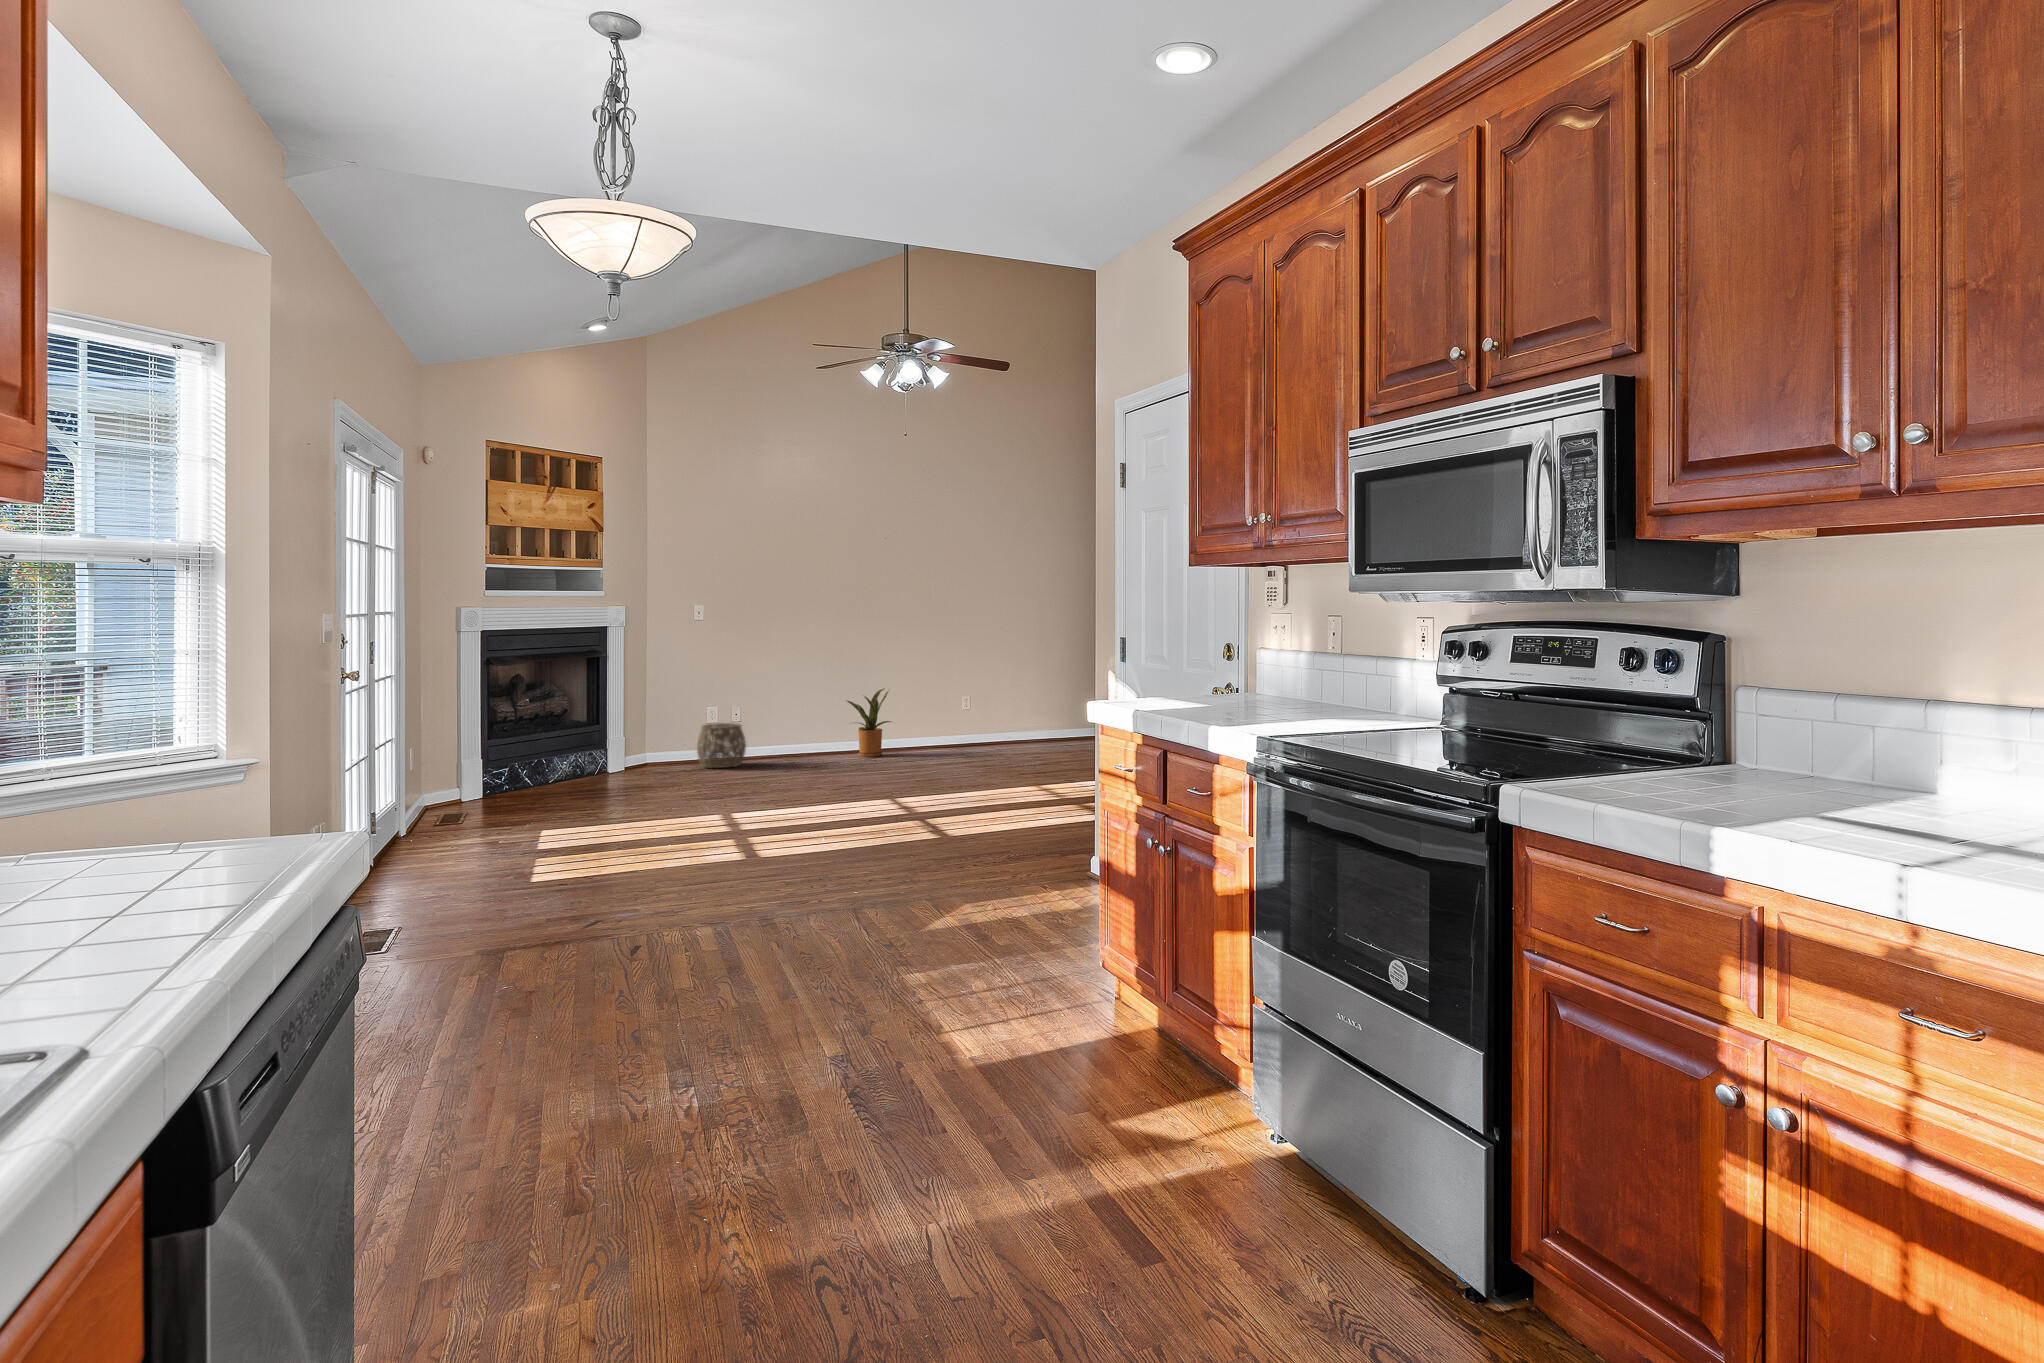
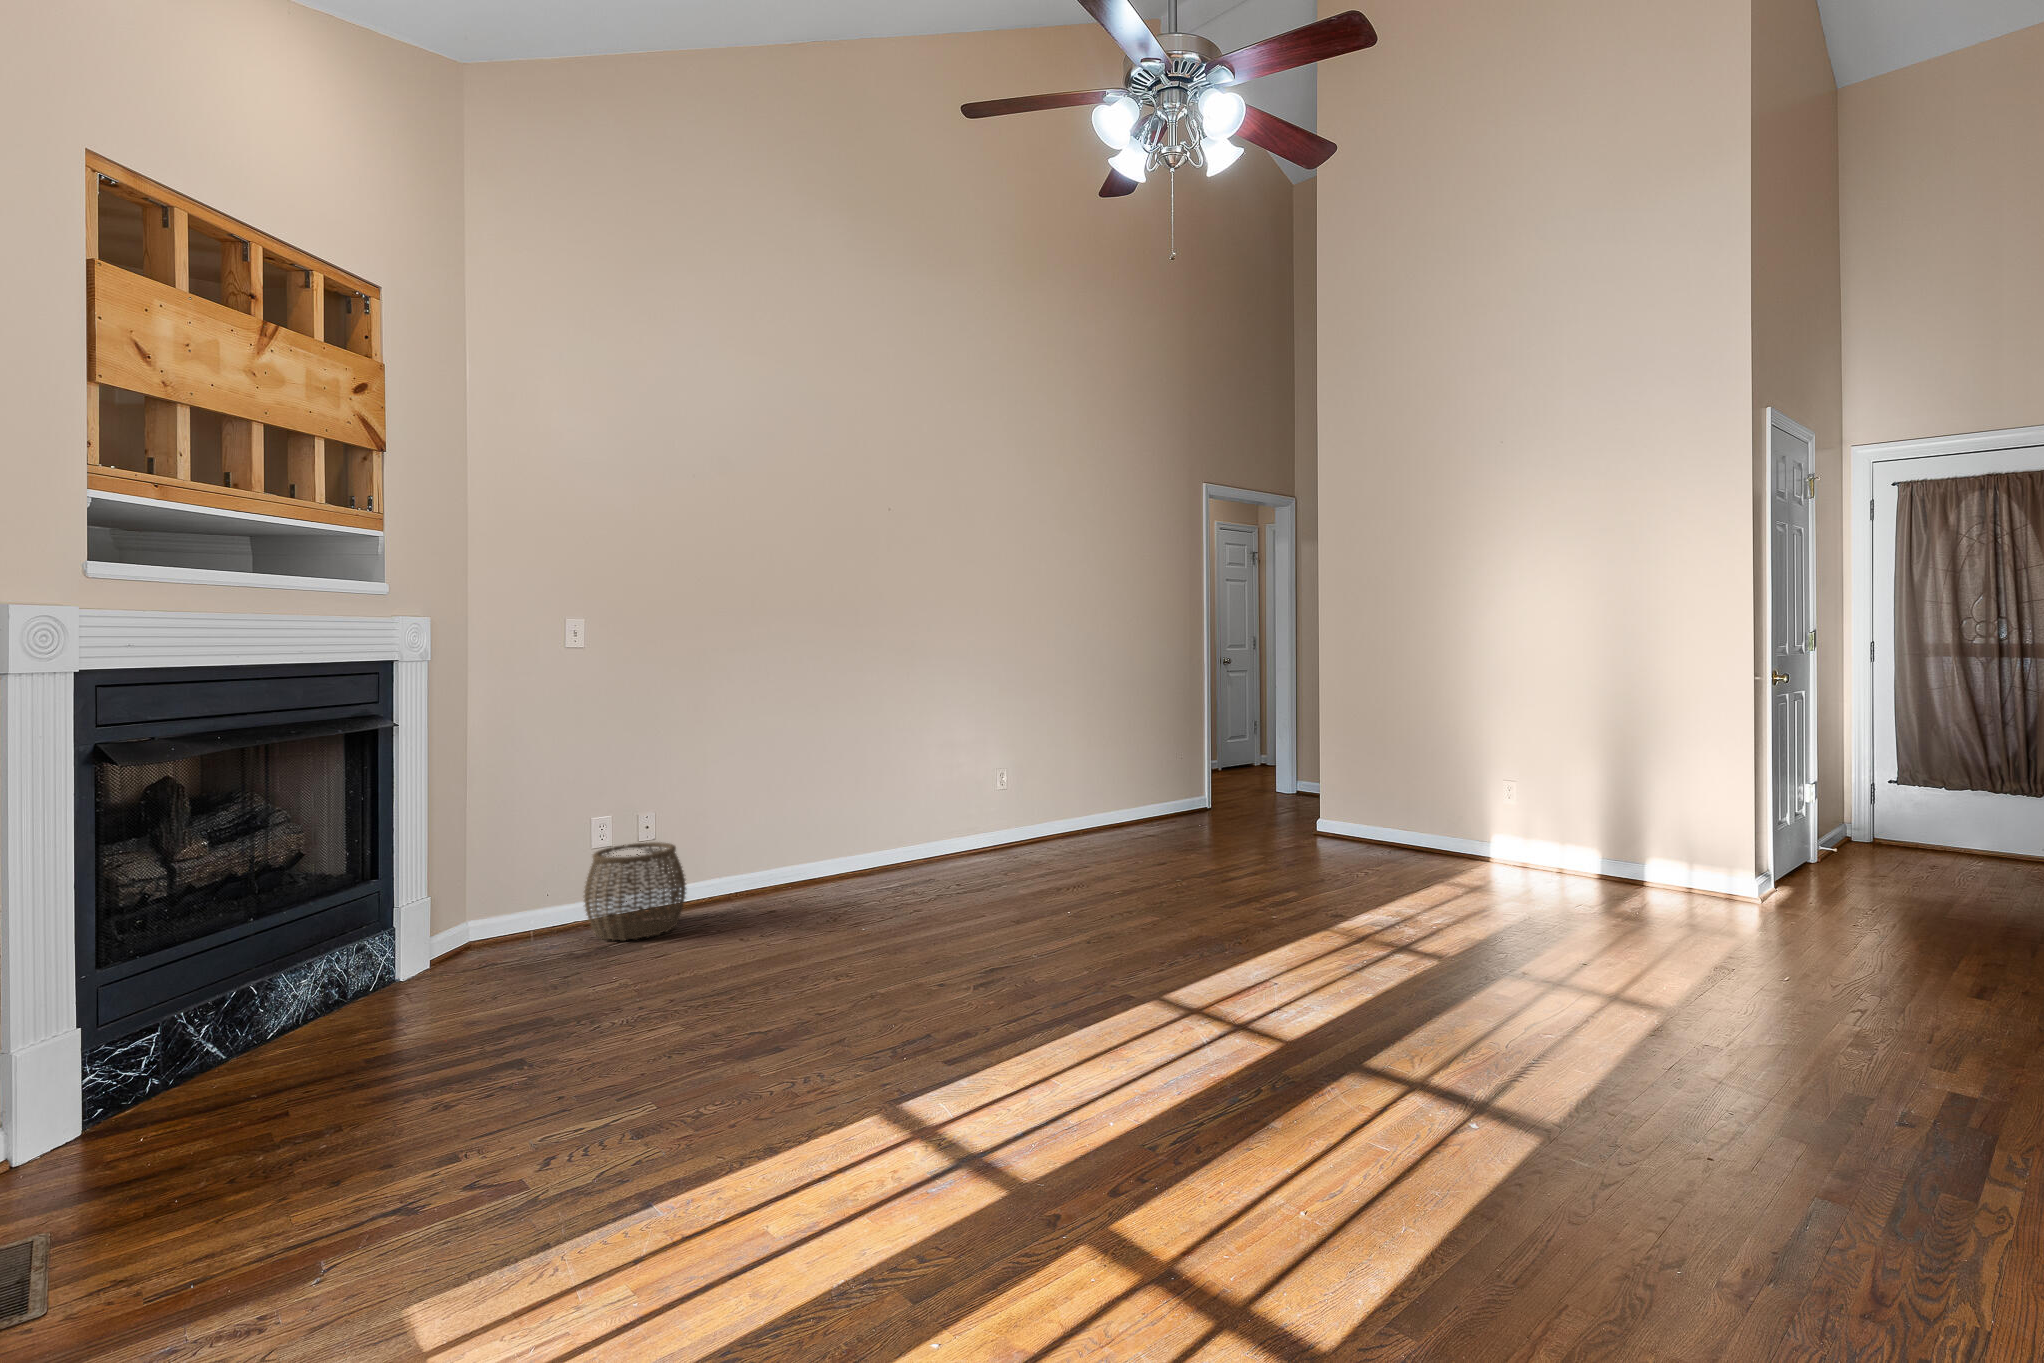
house plant: present [847,688,891,757] -> none [843,754,921,880]

